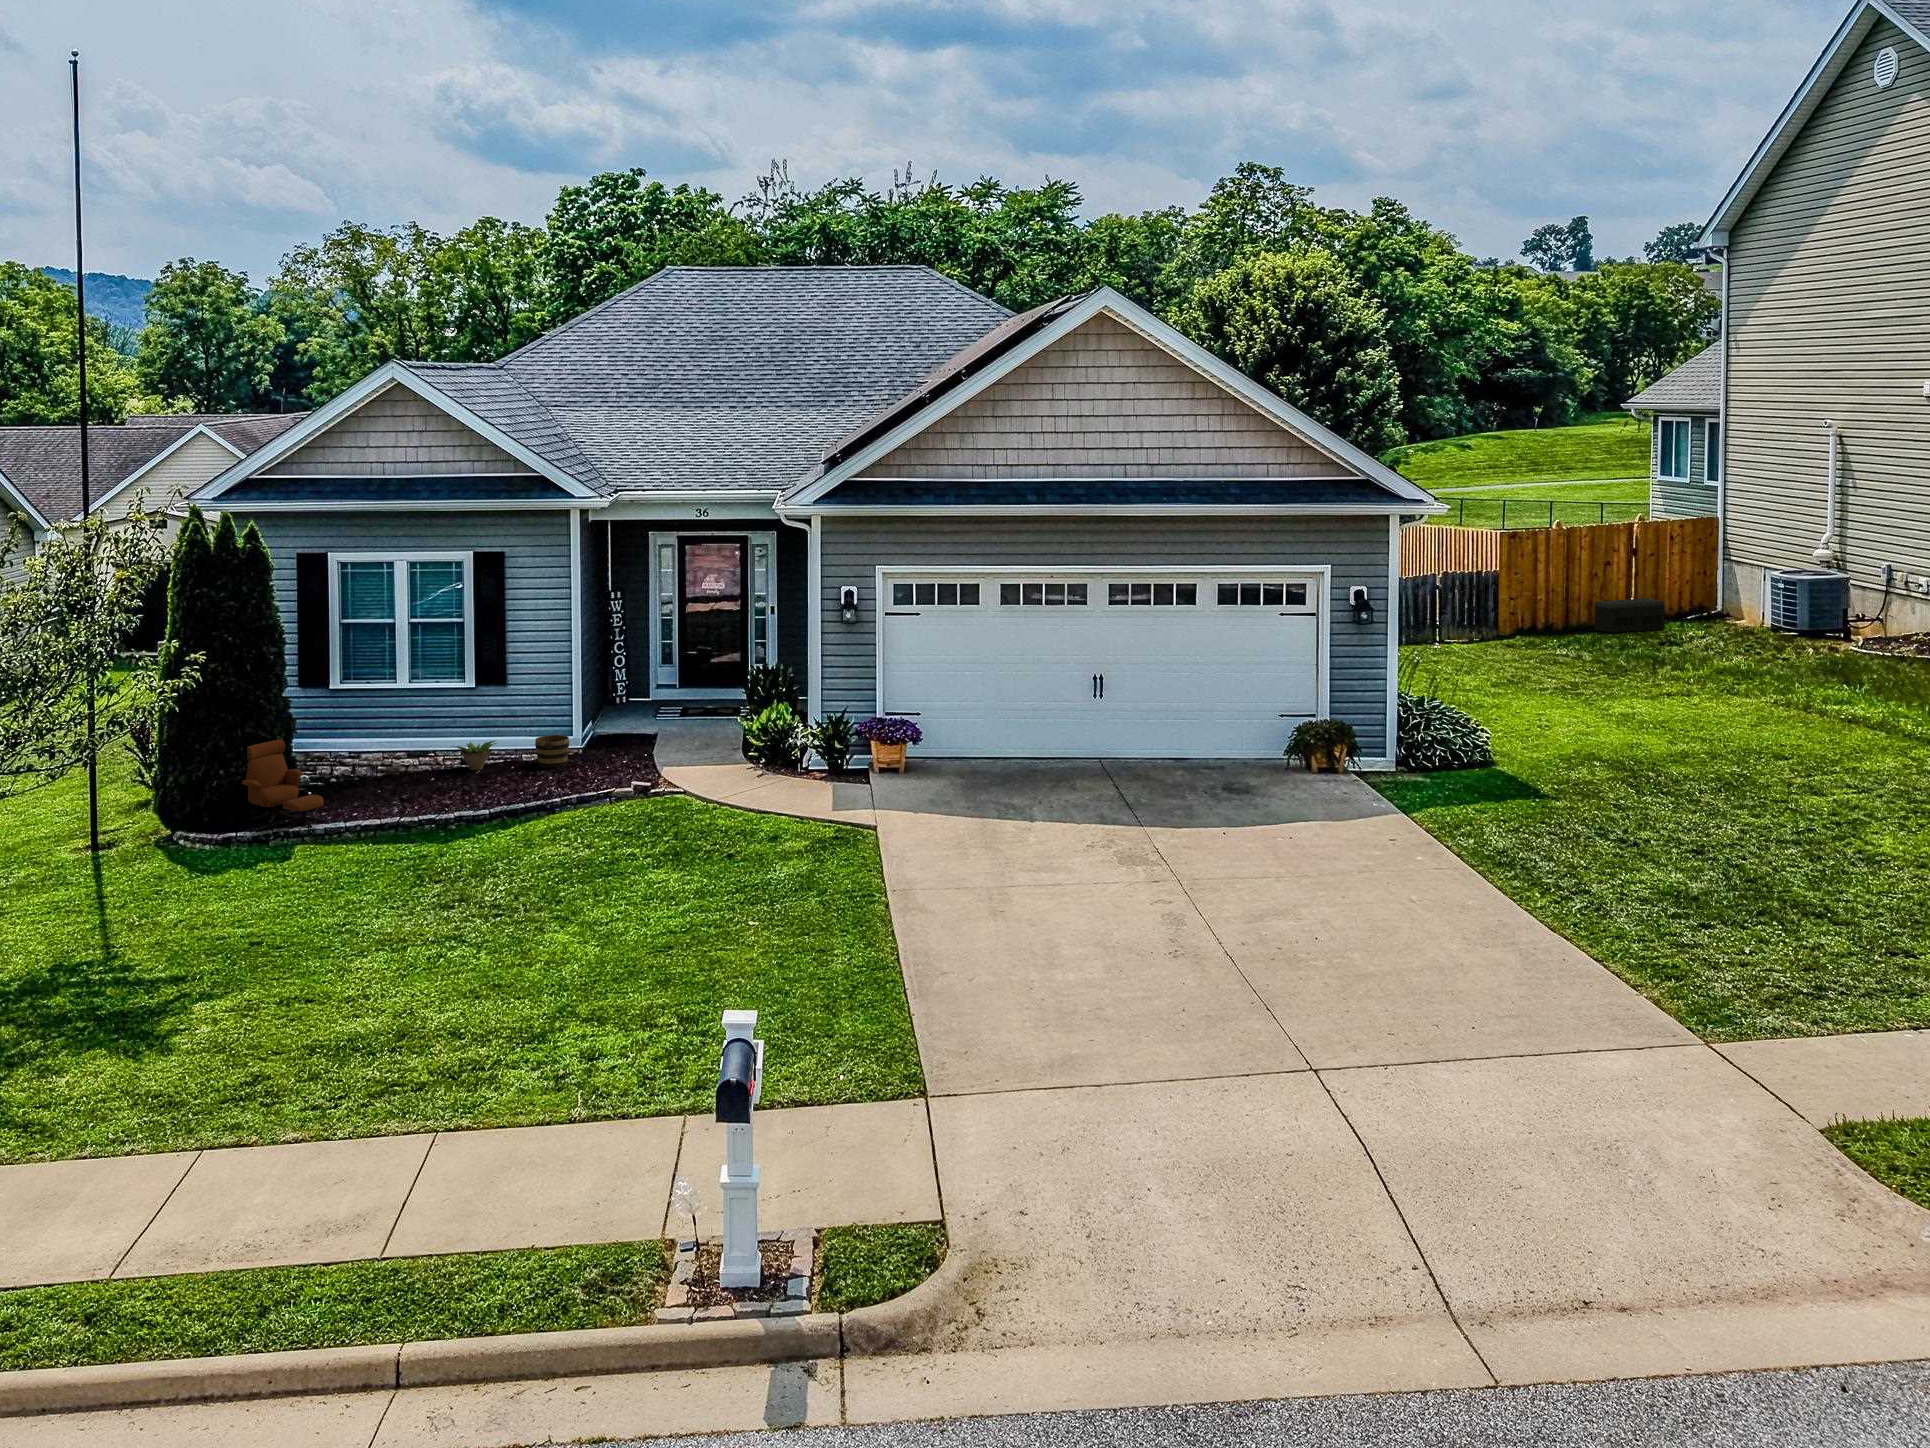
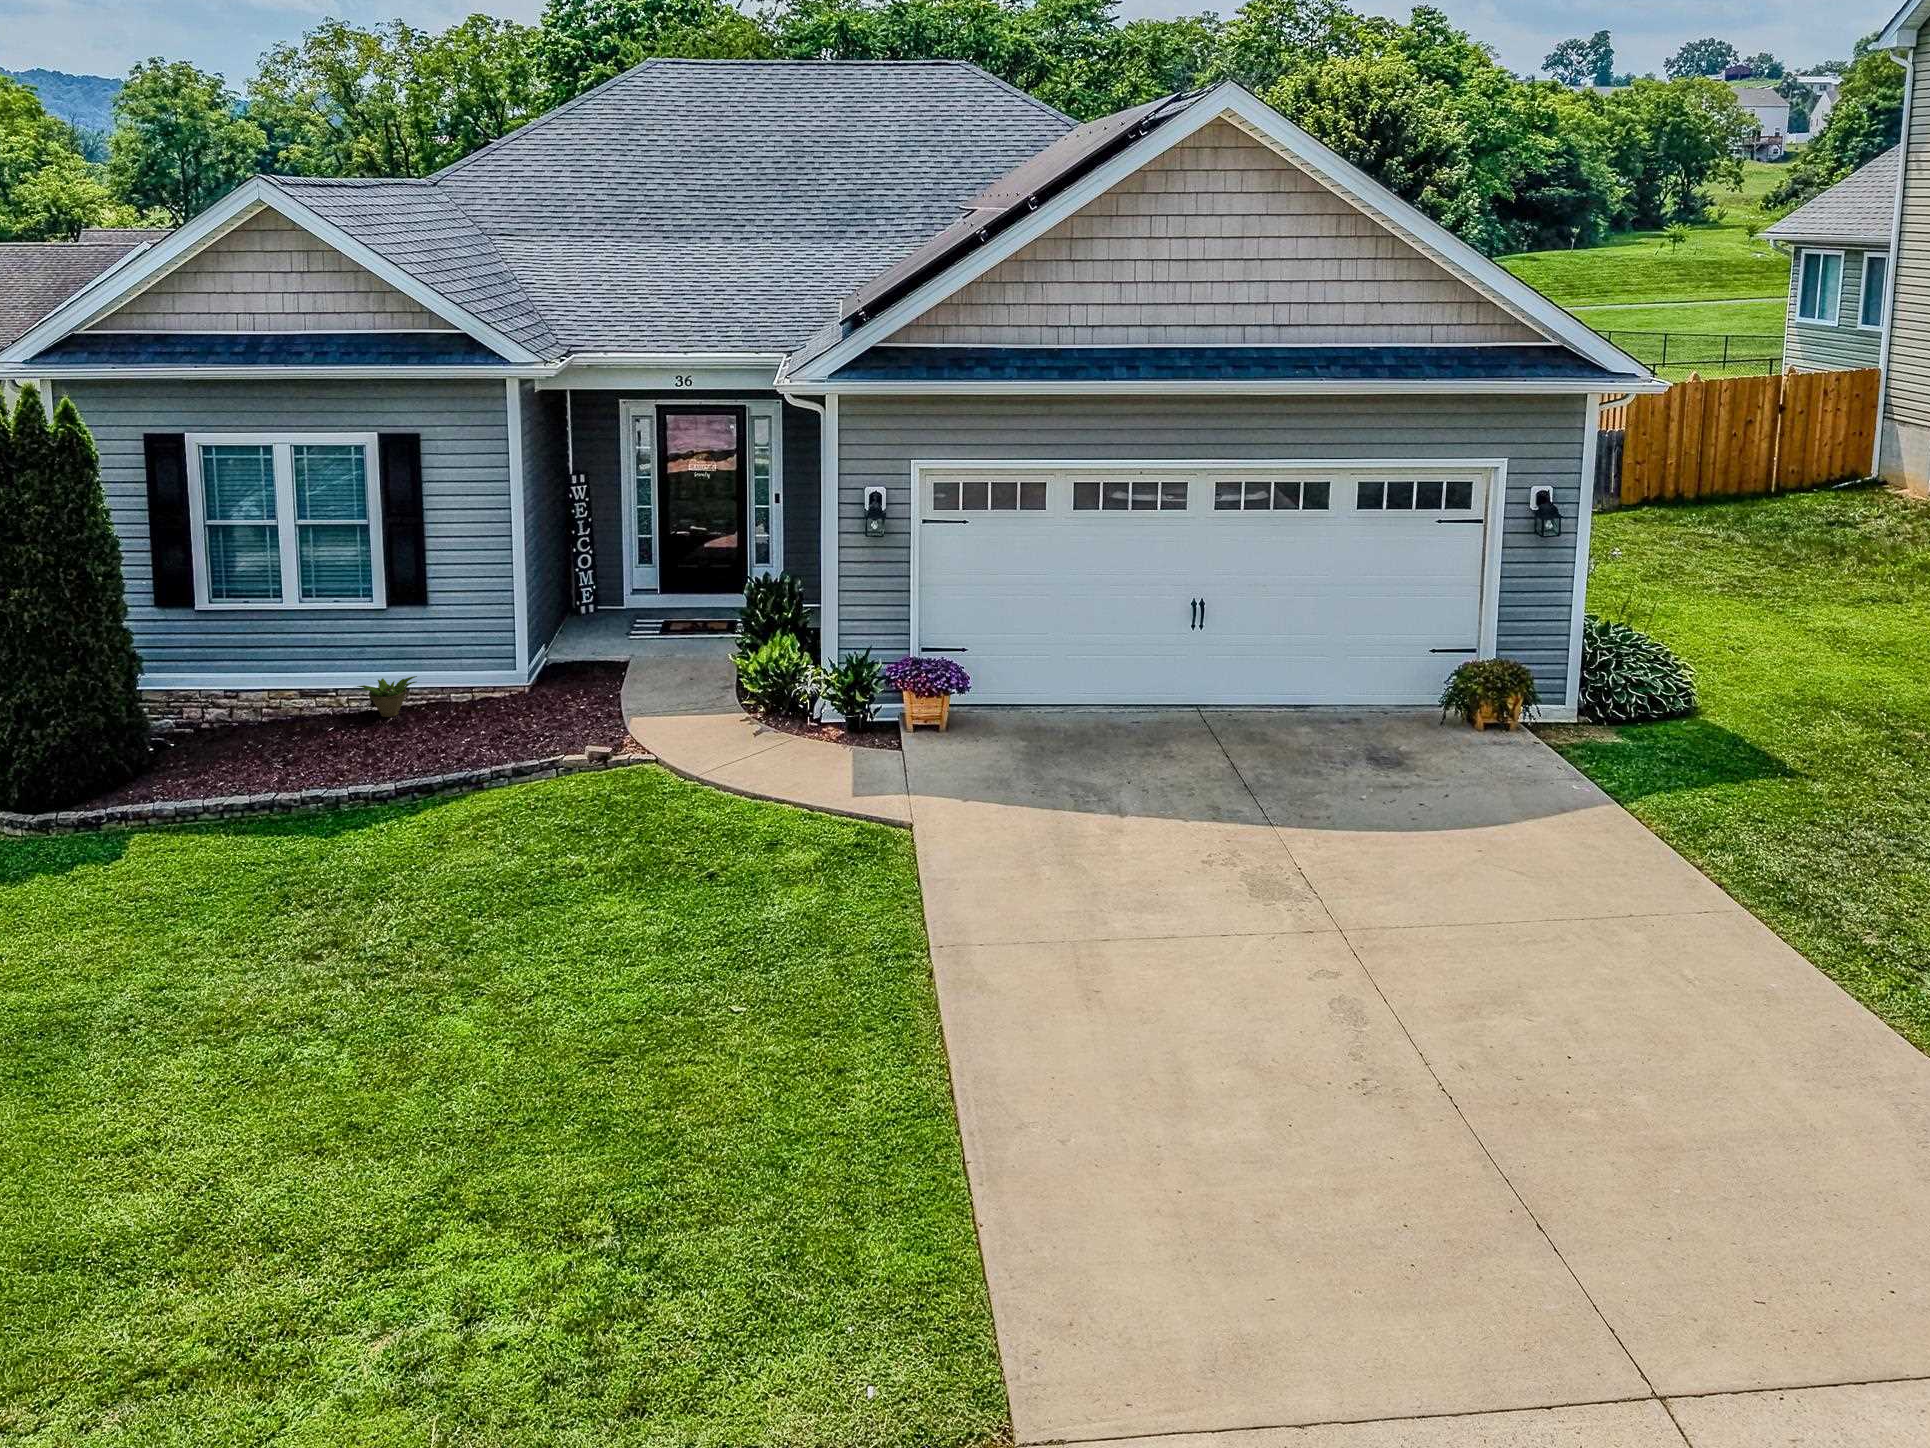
storage bench: present [1594,598,1665,634] -> none [1728,462,1812,504]
bucket: present [535,735,569,768] -> none [467,668,512,713]
lounge chair: present [242,740,326,828] -> none [40,700,160,829]

